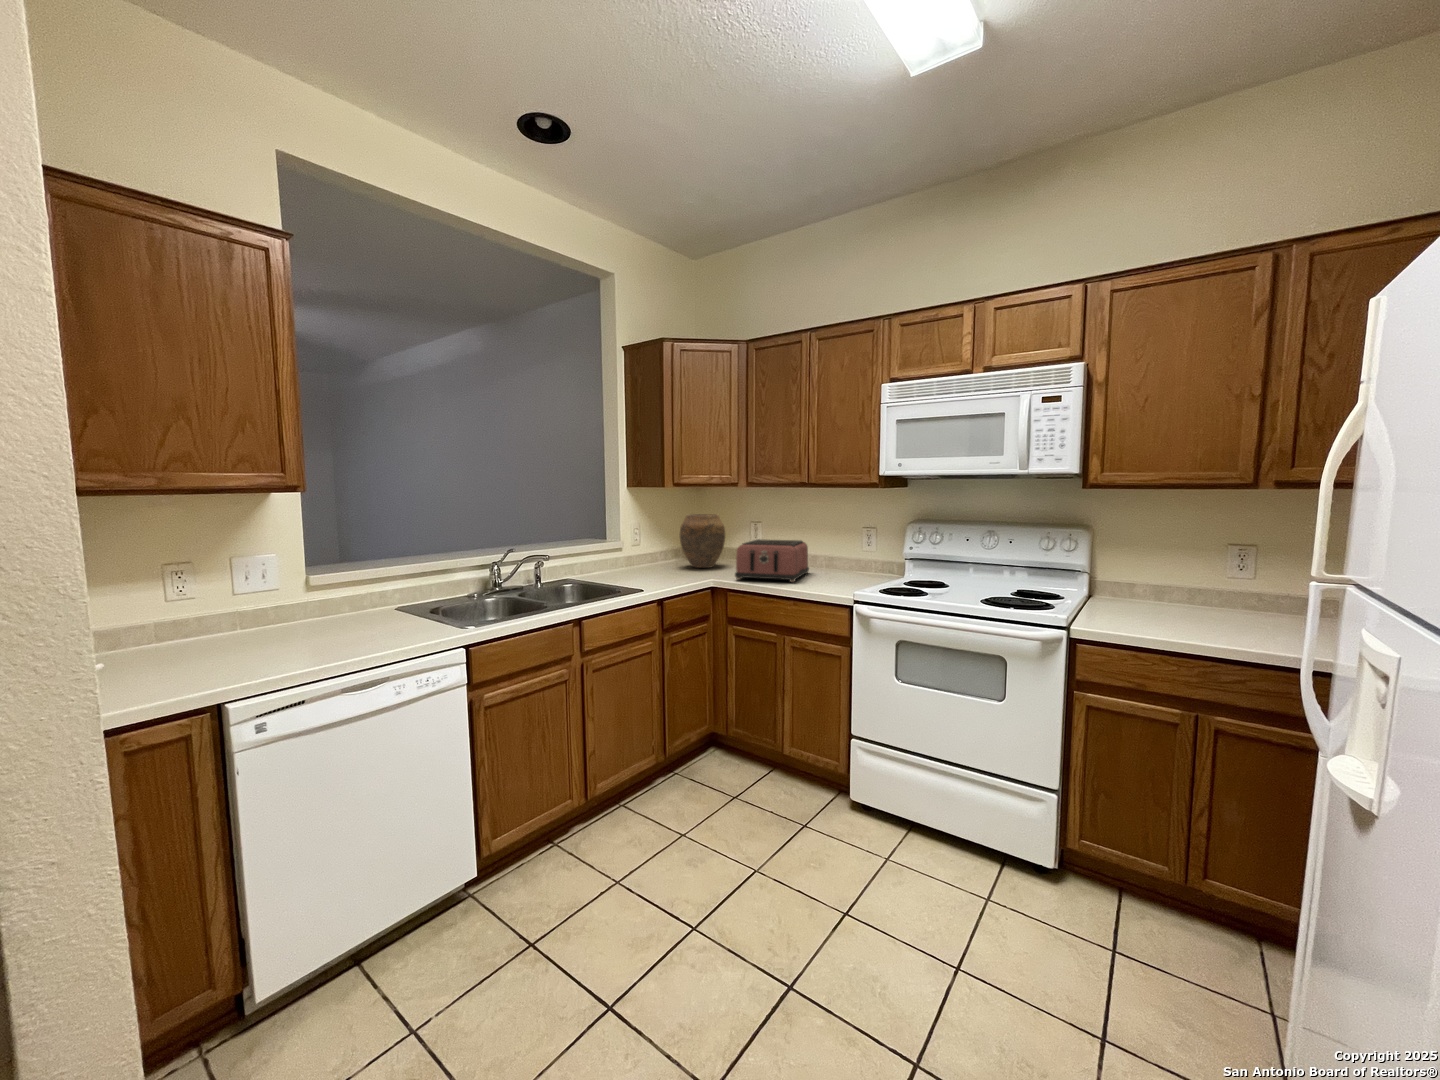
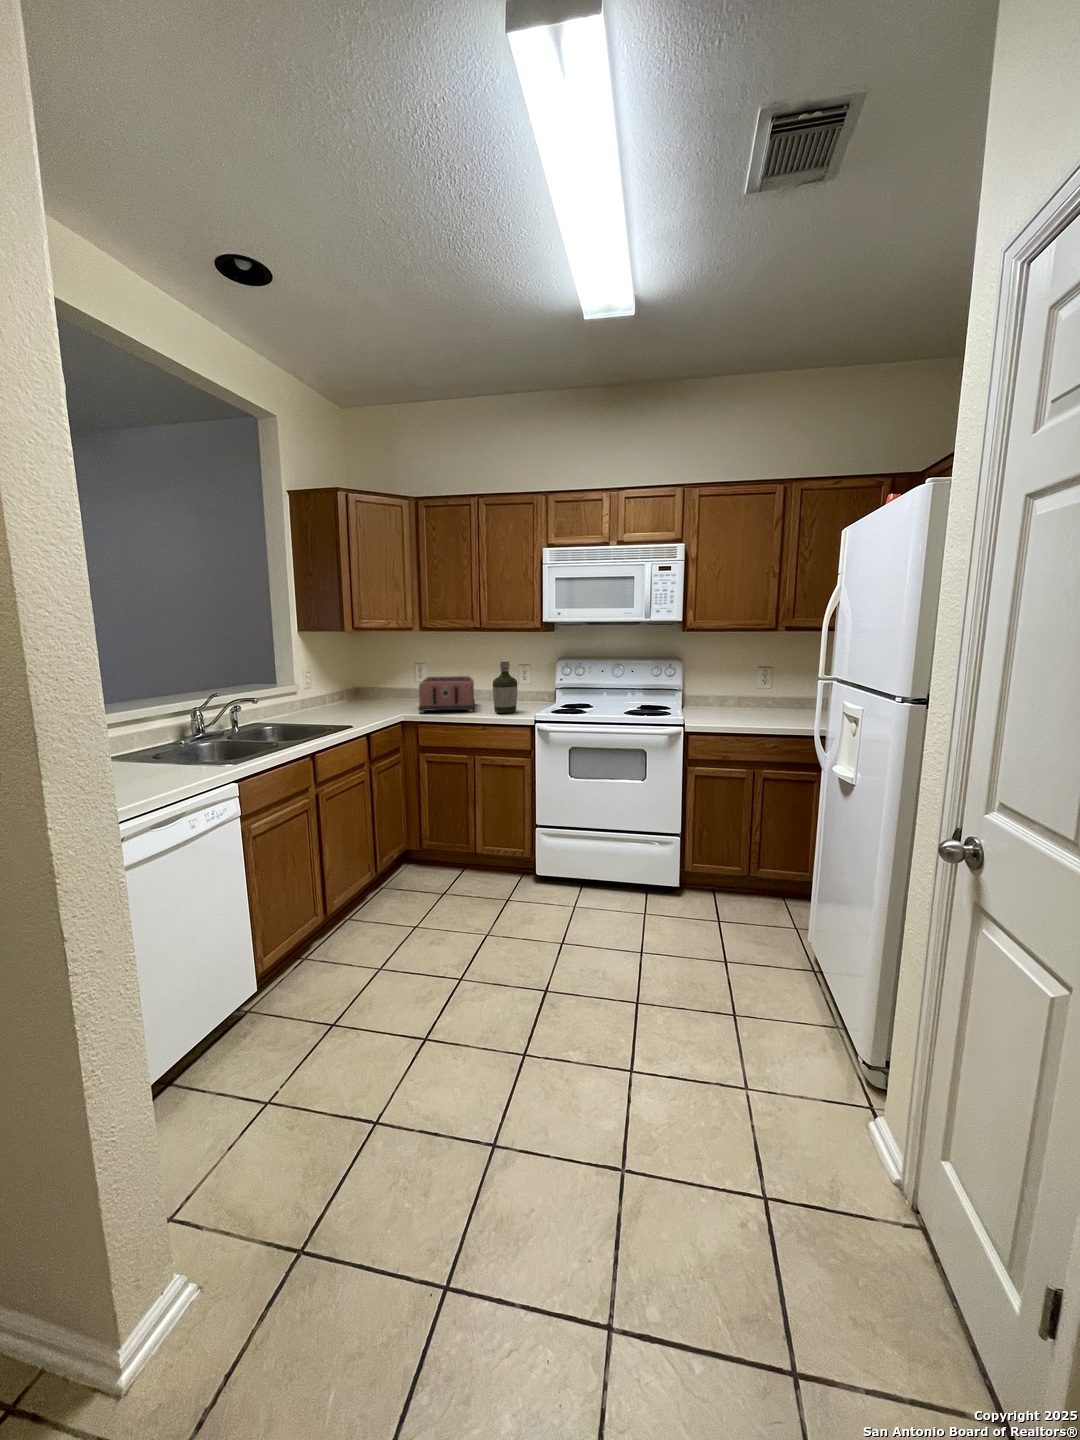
vase: present [680,514,725,568] -> none [348,655,392,706]
bottle: none [817,525,847,587] -> present [493,662,517,713]

